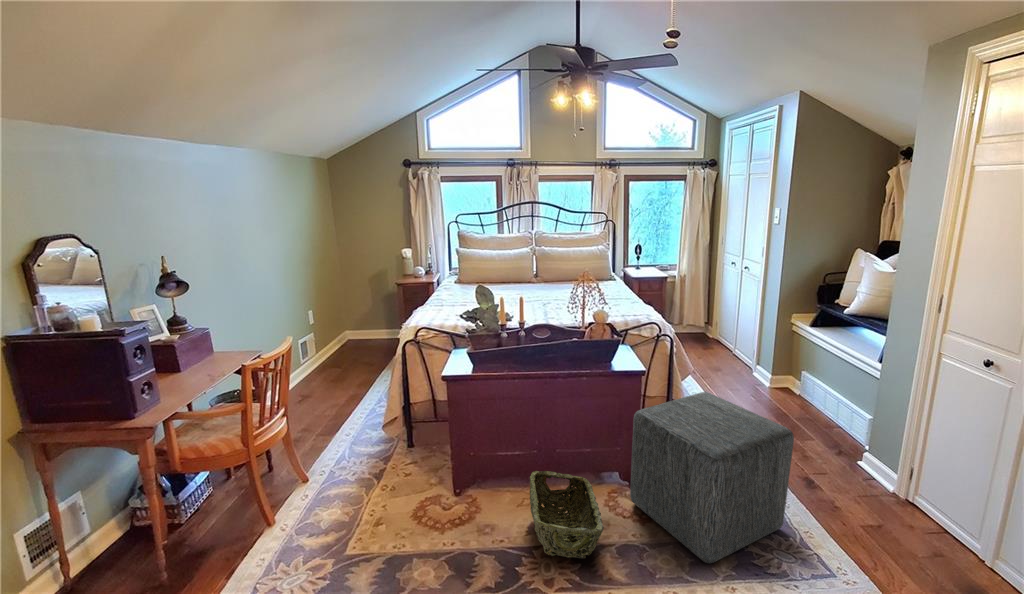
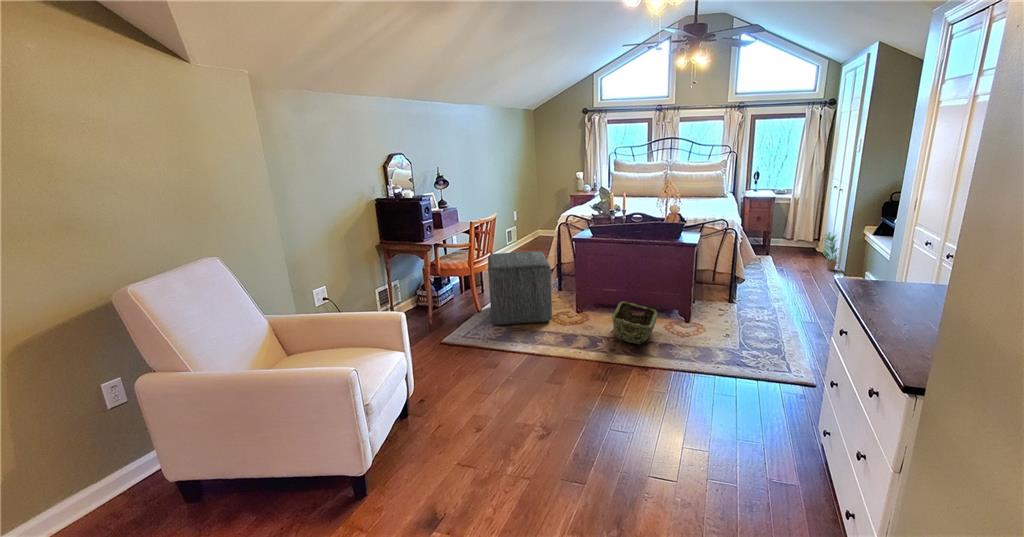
potted plant: none [707,312,735,357] -> present [823,233,839,270]
ottoman: present [630,392,794,563] -> present [488,251,552,325]

